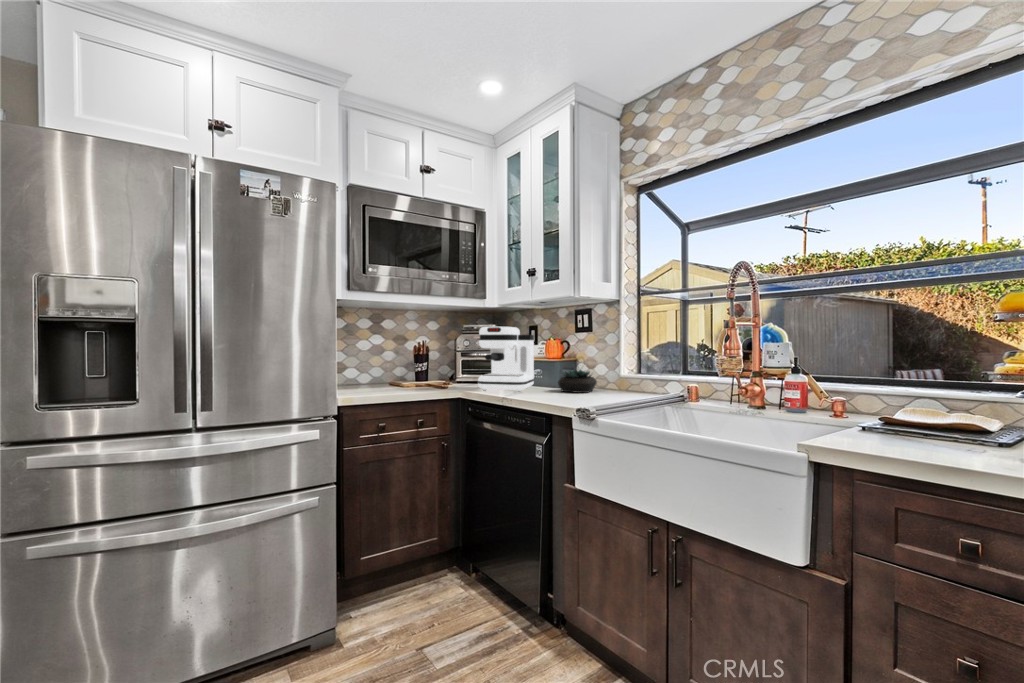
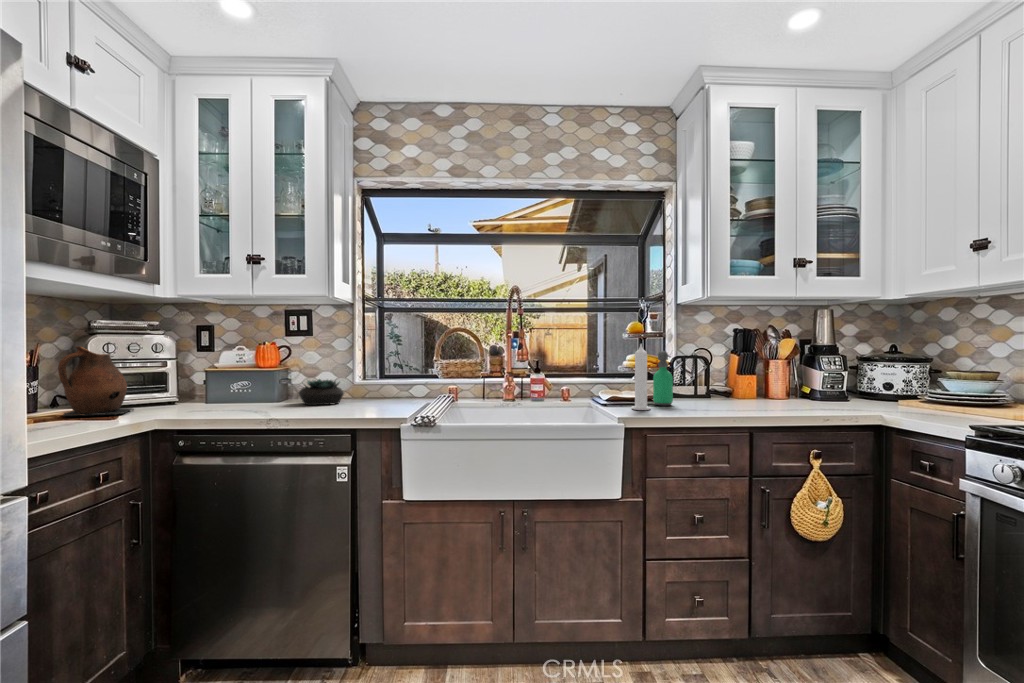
coffee maker: present [478,327,534,391] -> none [184,326,265,414]
candle: none [851,335,889,445] -> present [632,344,650,410]
ceramic pitcher: none [430,342,471,387] -> present [58,346,134,416]
soap dispenser: none [932,346,978,446] -> present [653,351,673,406]

